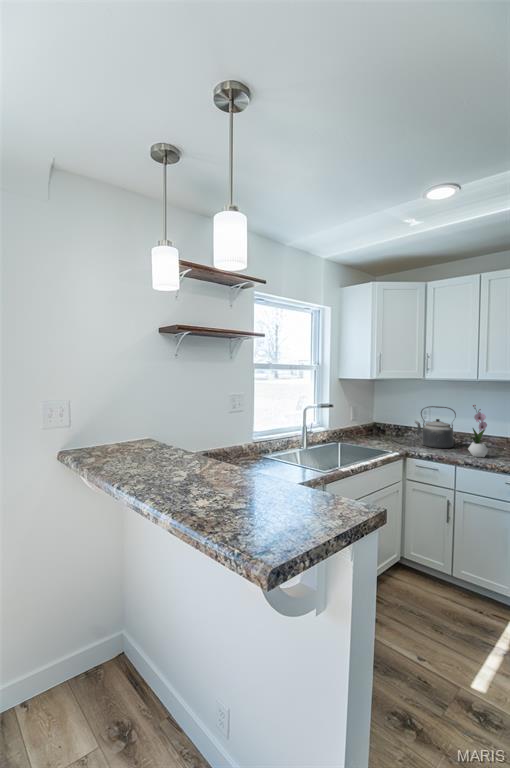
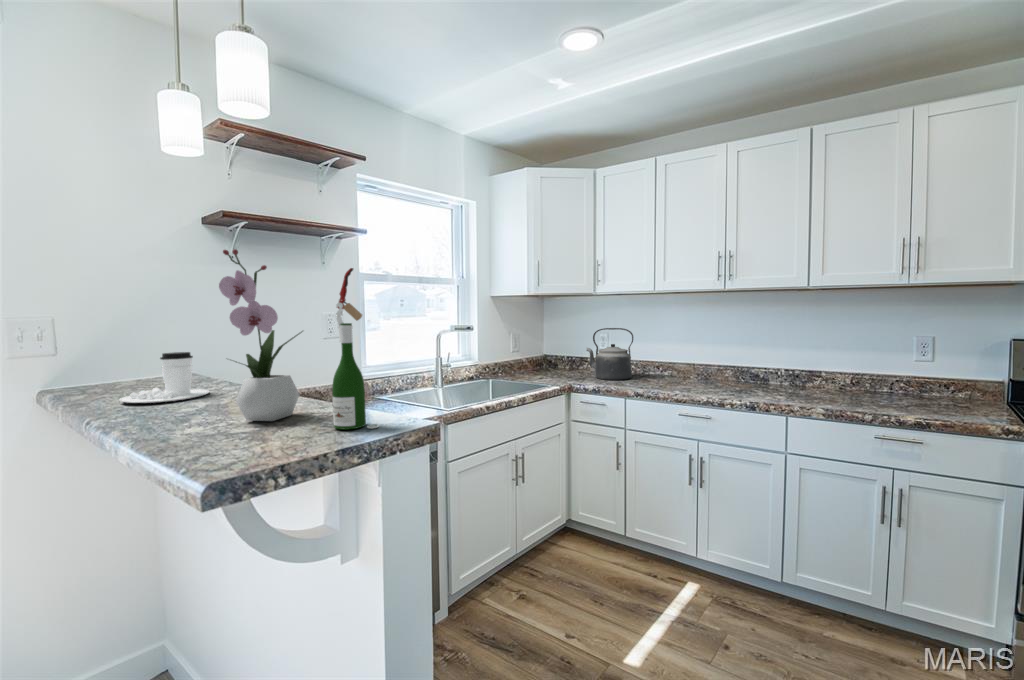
wine bottle: none [313,398,347,514] -> present [332,268,378,429]
flower arrangement: present [468,405,488,457] -> present [219,249,303,421]
coffee cup: none [133,433,186,471] -> present [119,352,209,403]

